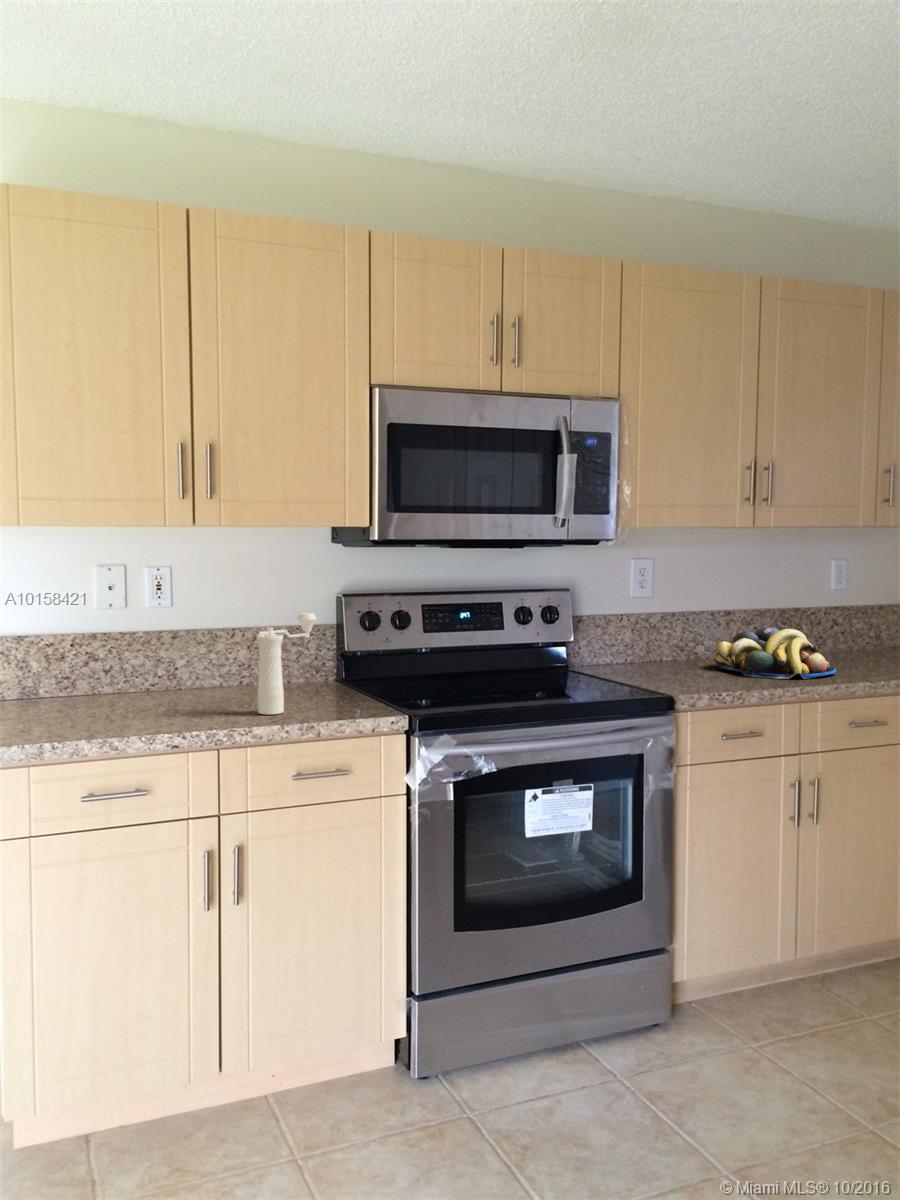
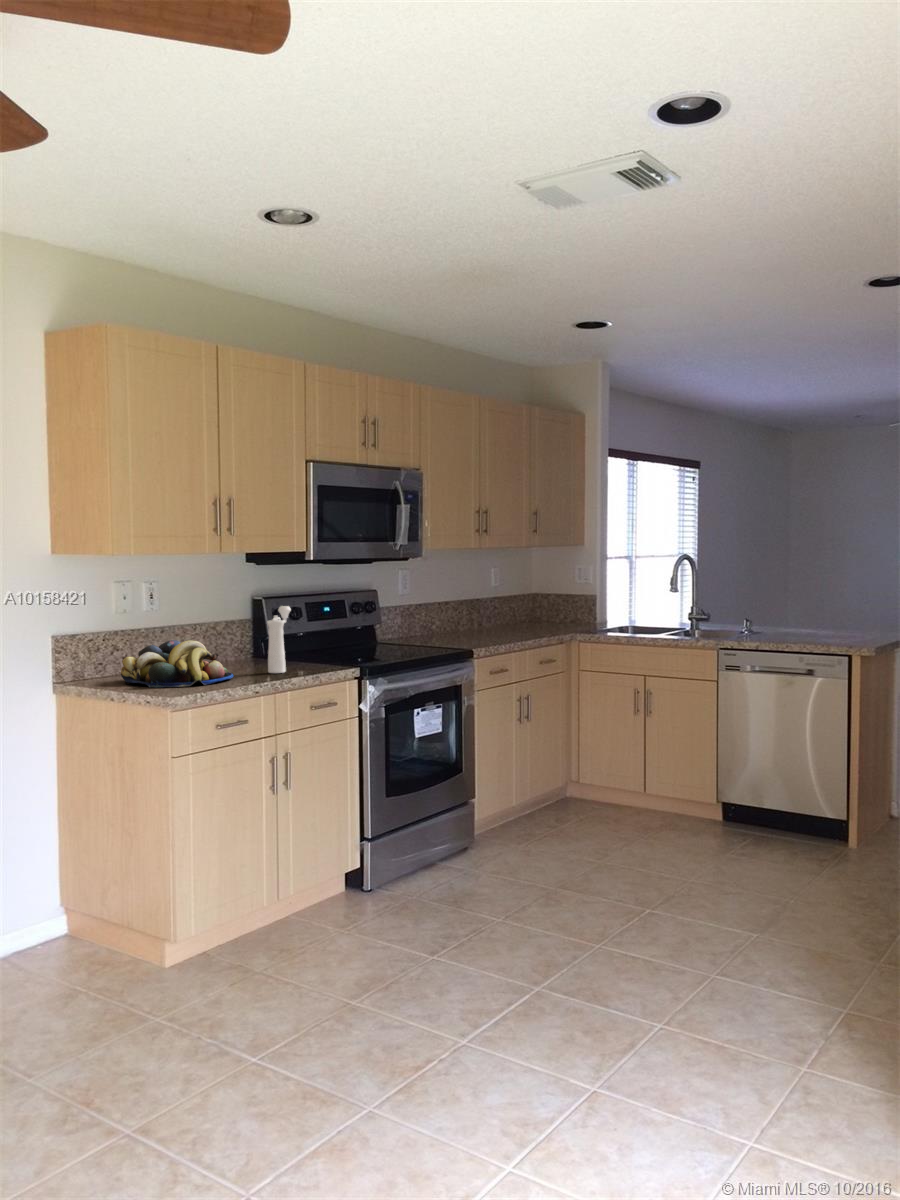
fruit bowl: present [714,627,836,679] -> present [121,640,233,688]

